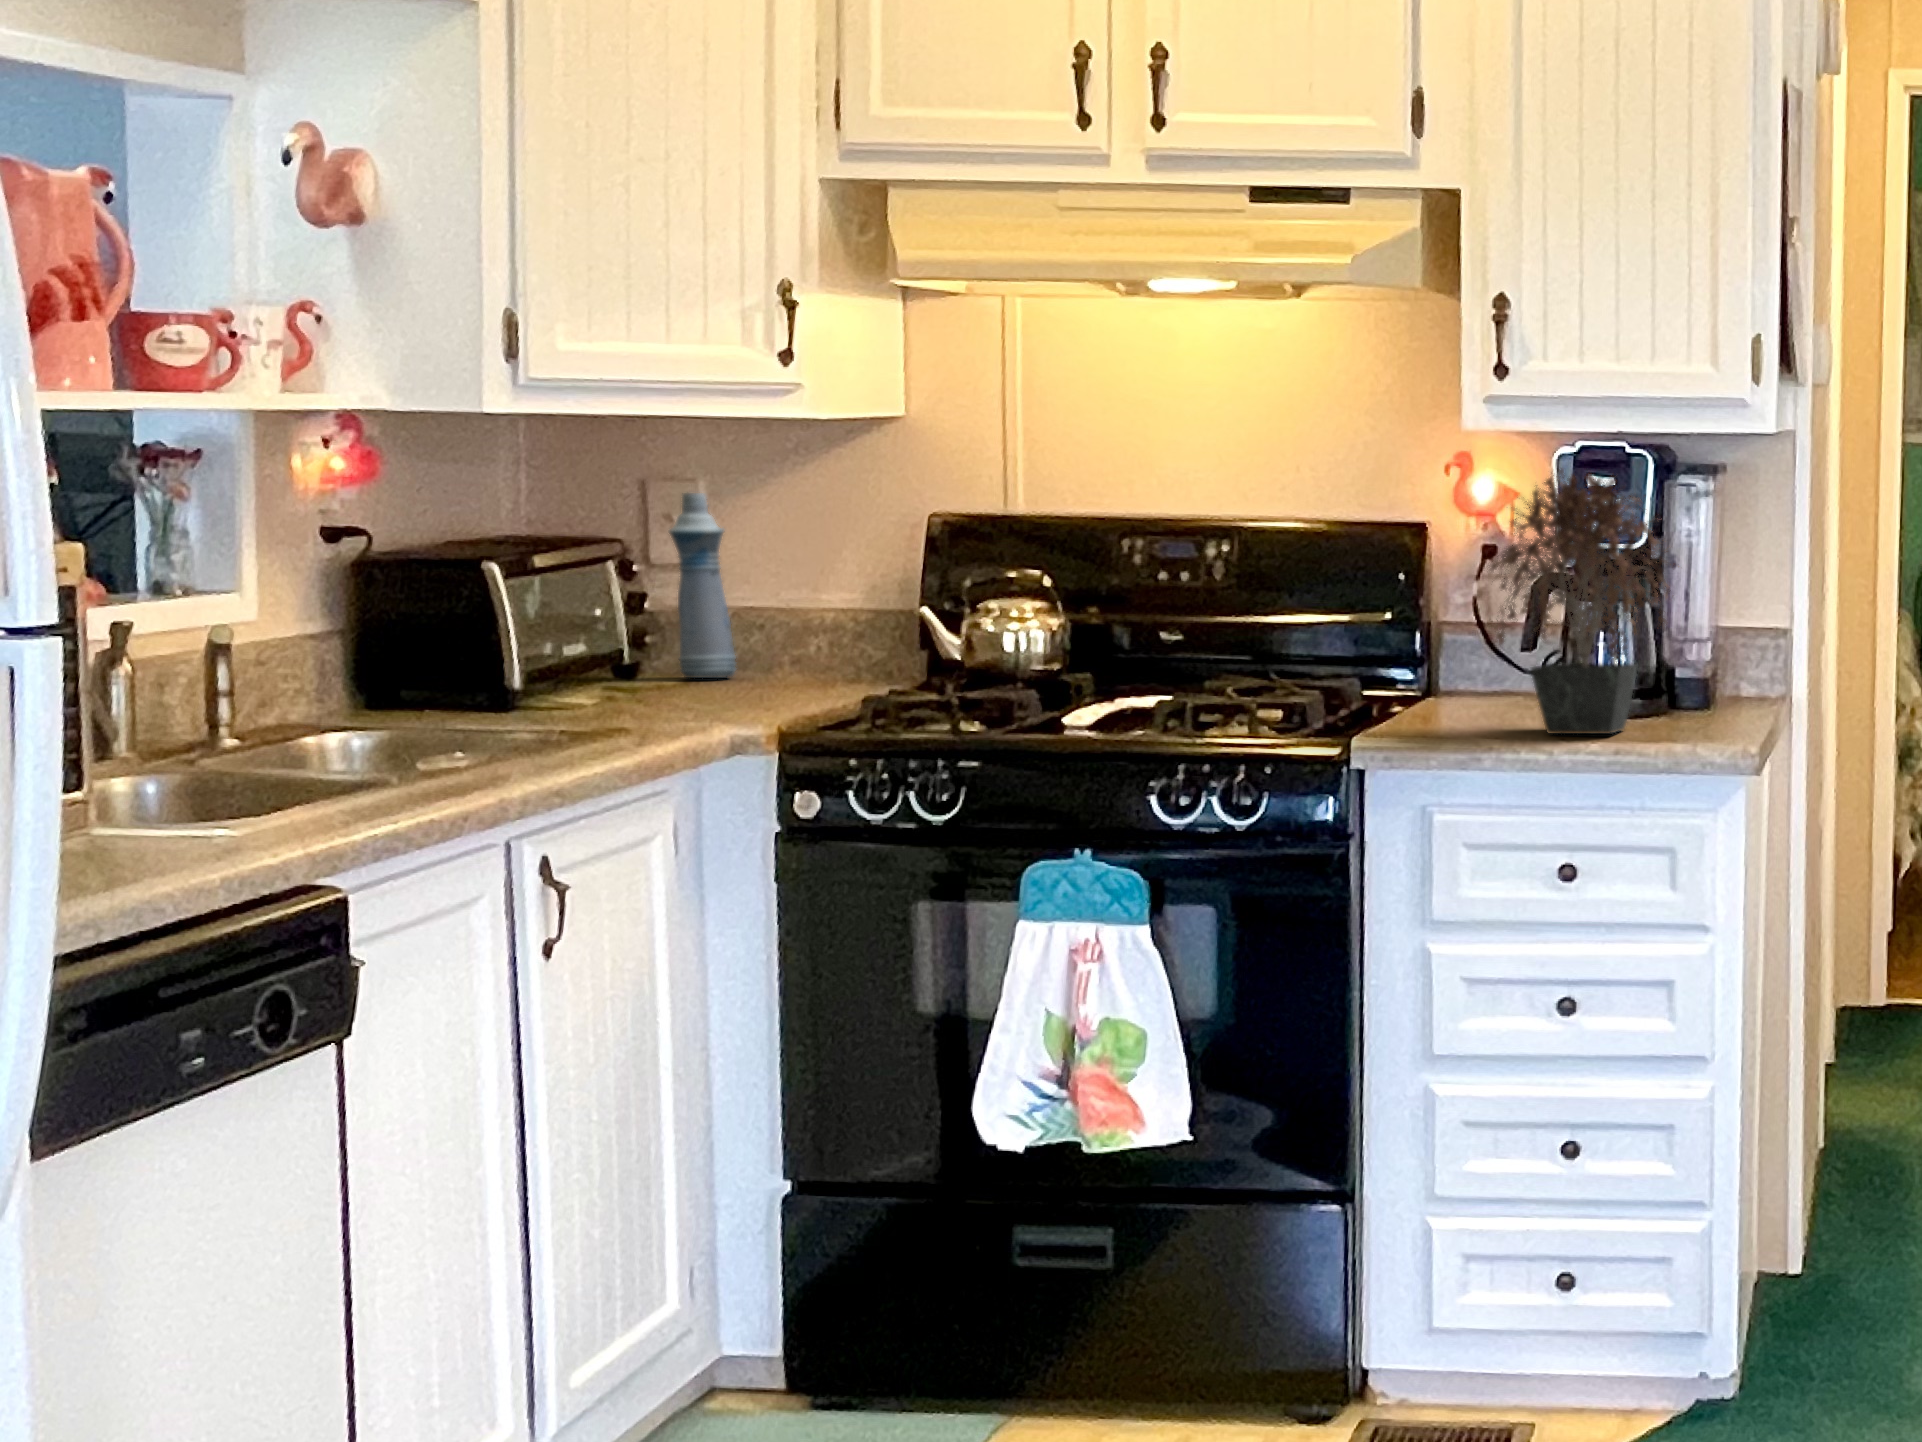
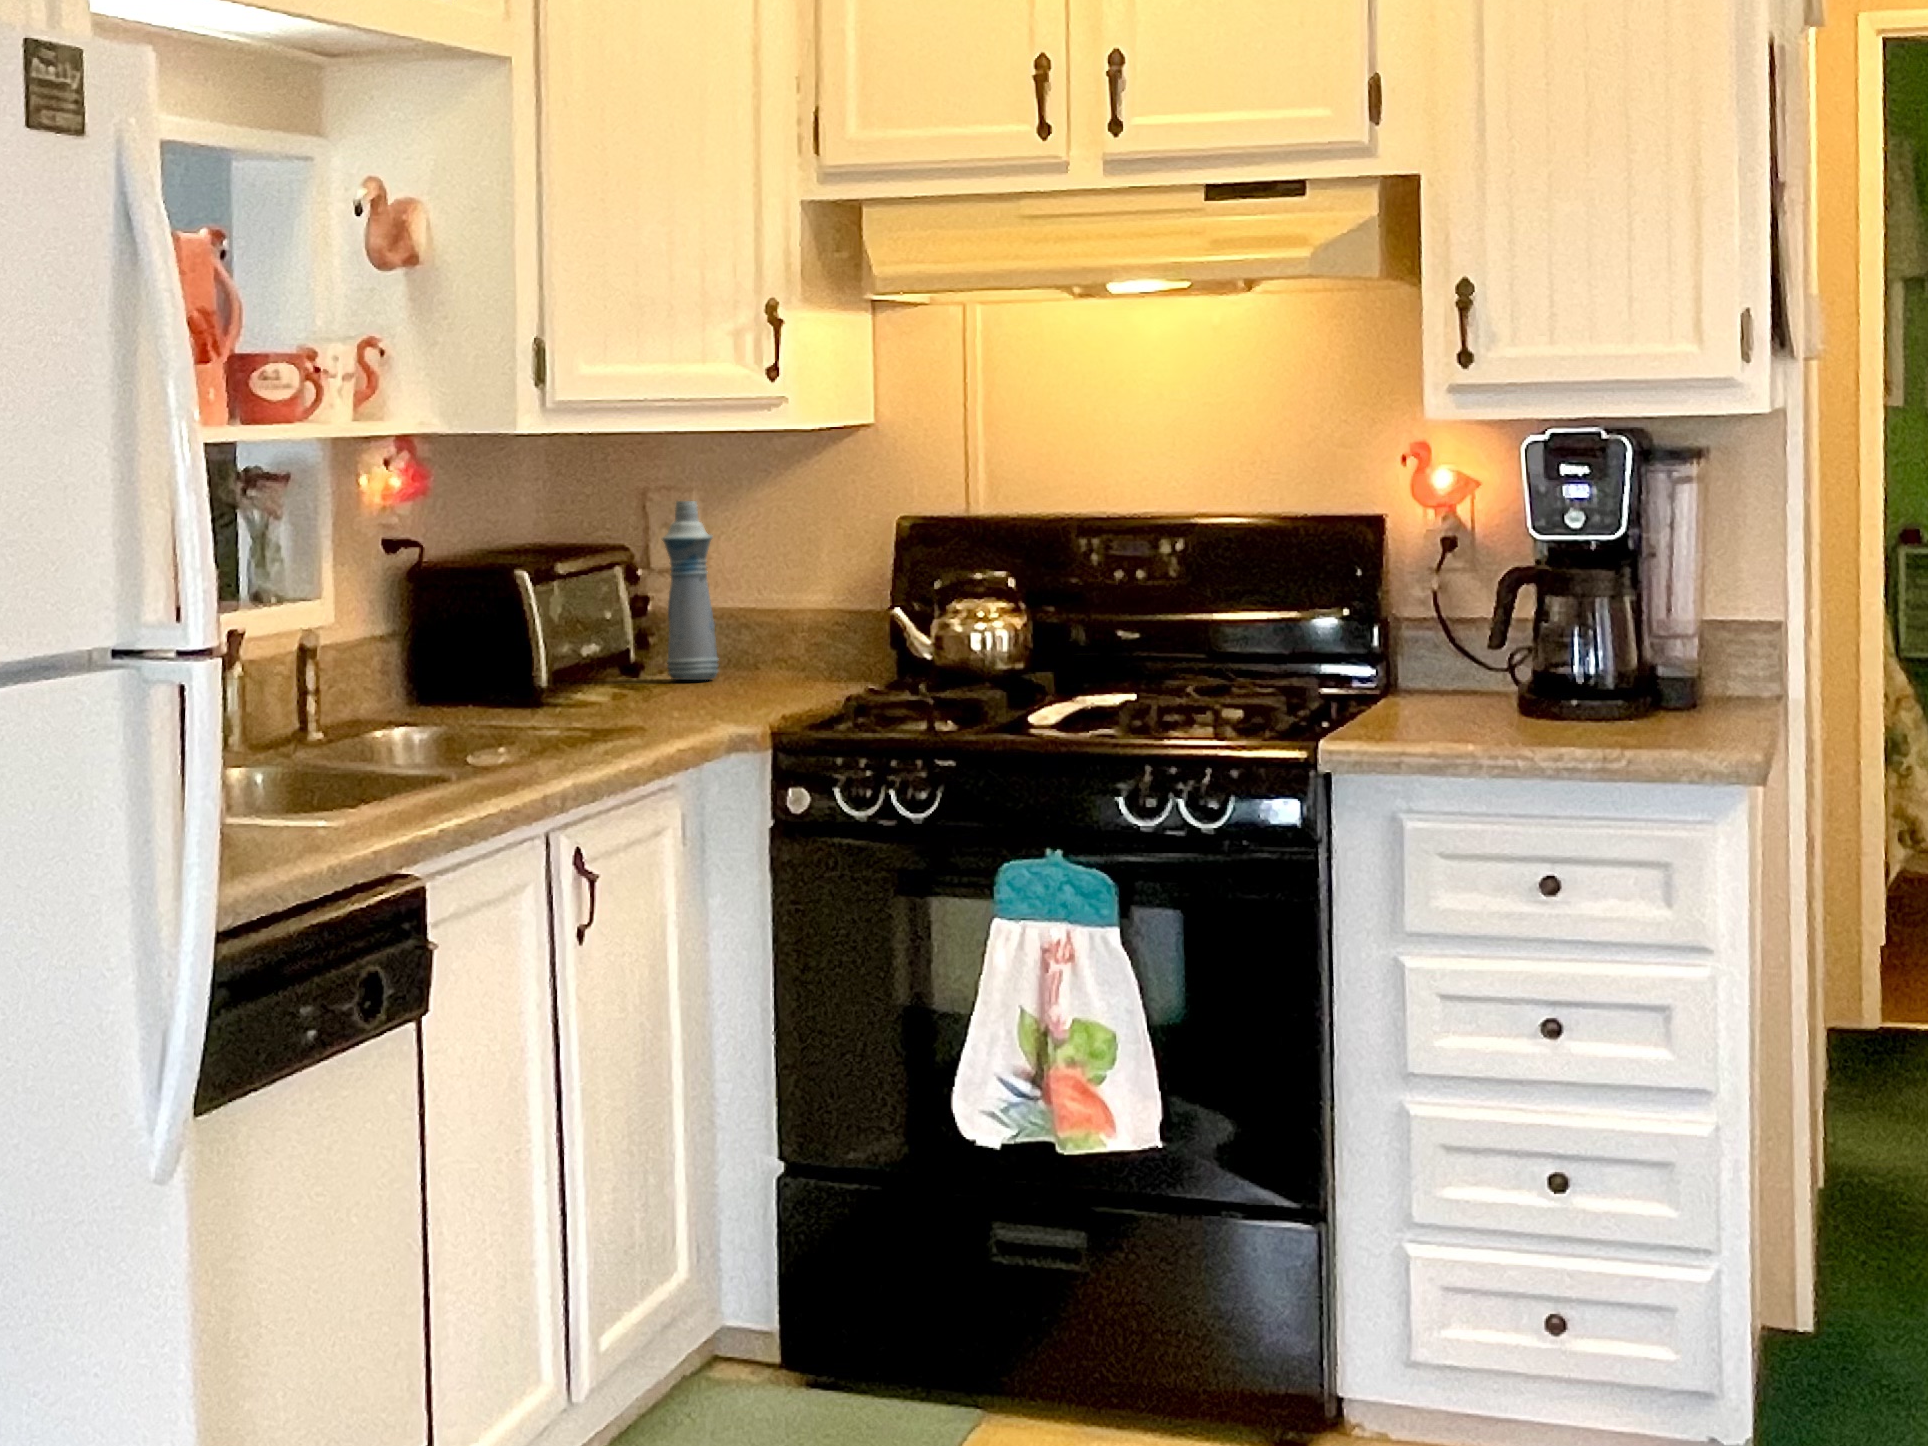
potted plant: present [1490,470,1679,734] -> none [1460,459,1670,735]

